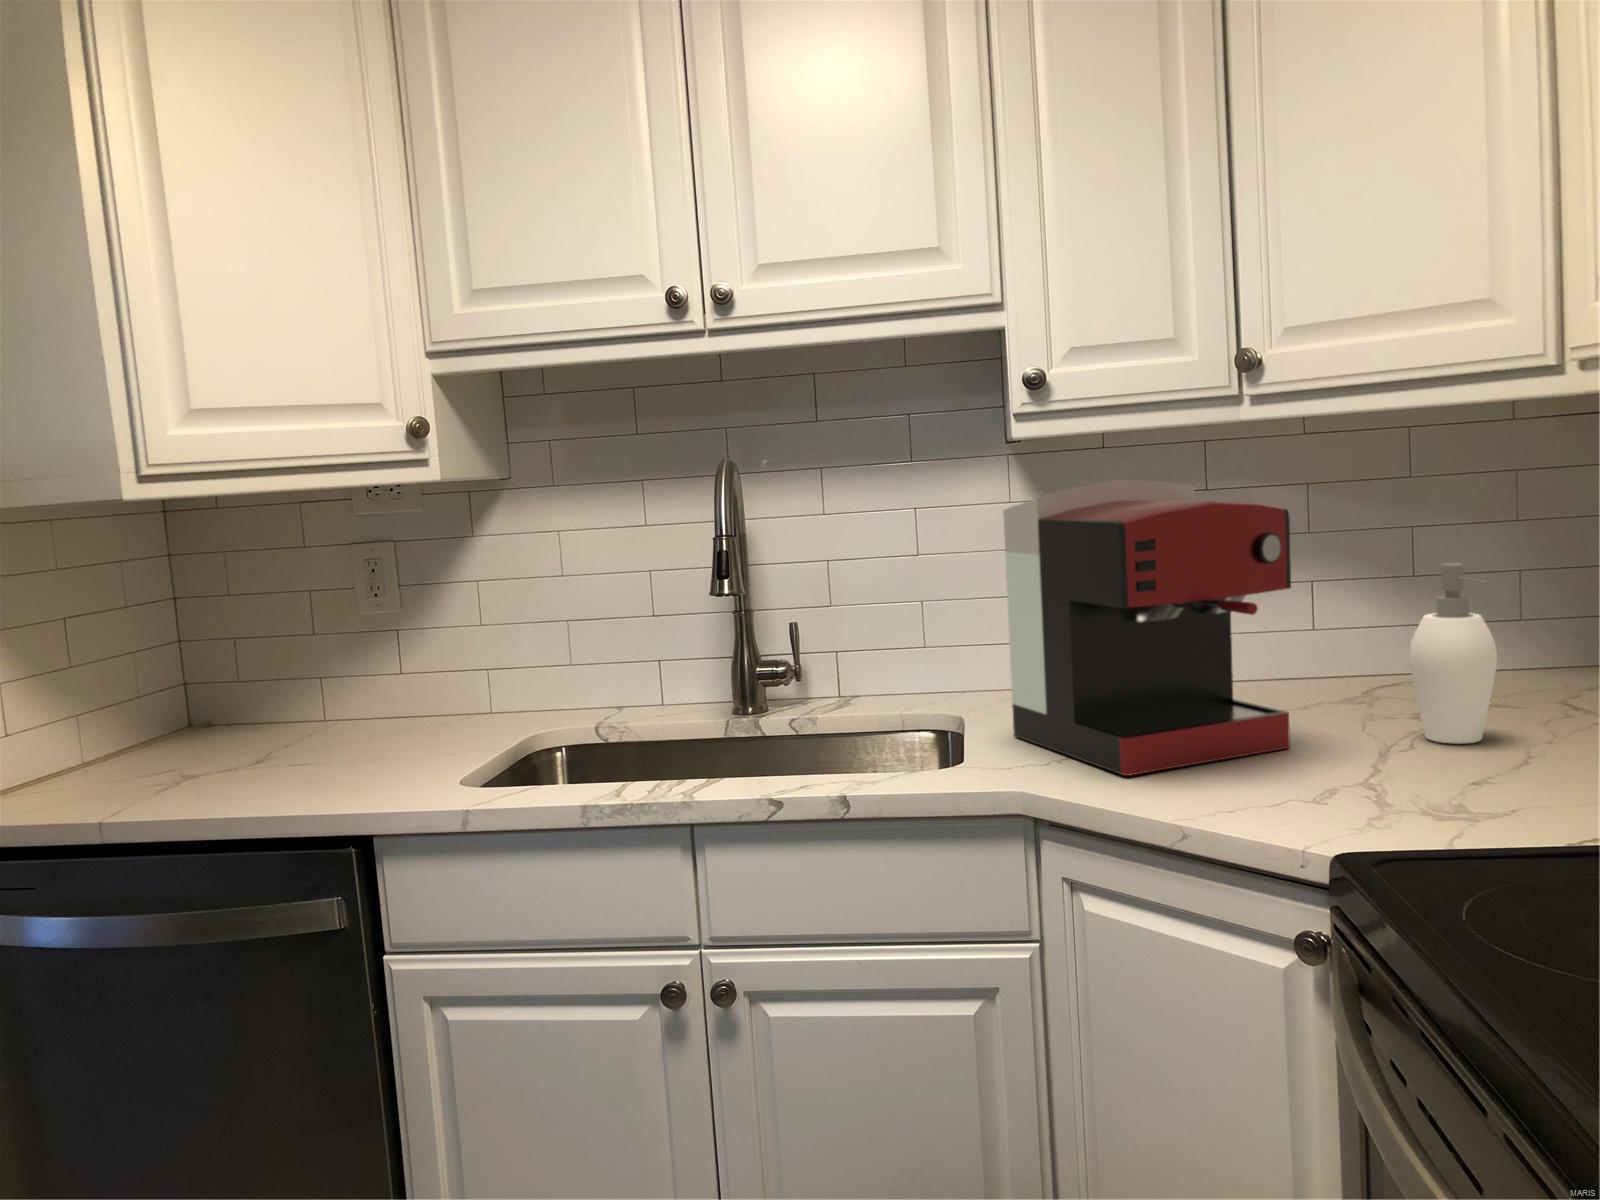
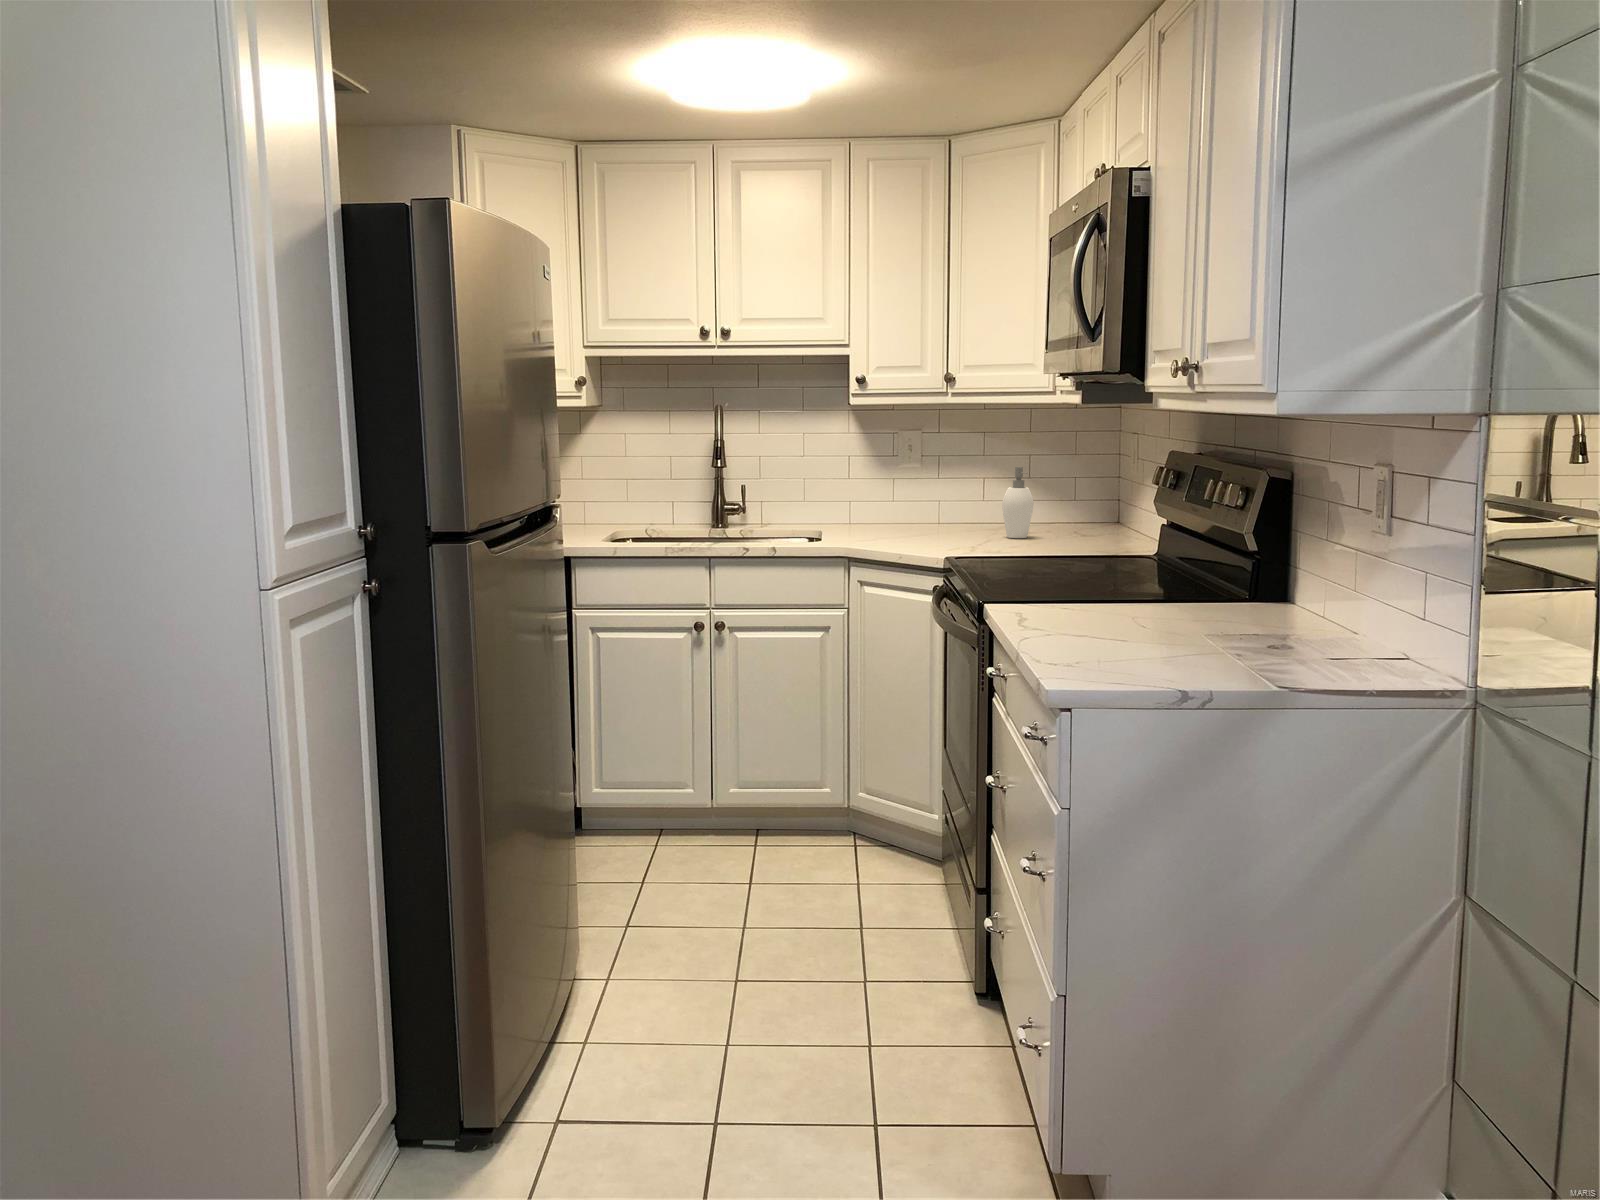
coffee maker: present [1003,480,1291,776] -> none [844,425,957,542]

